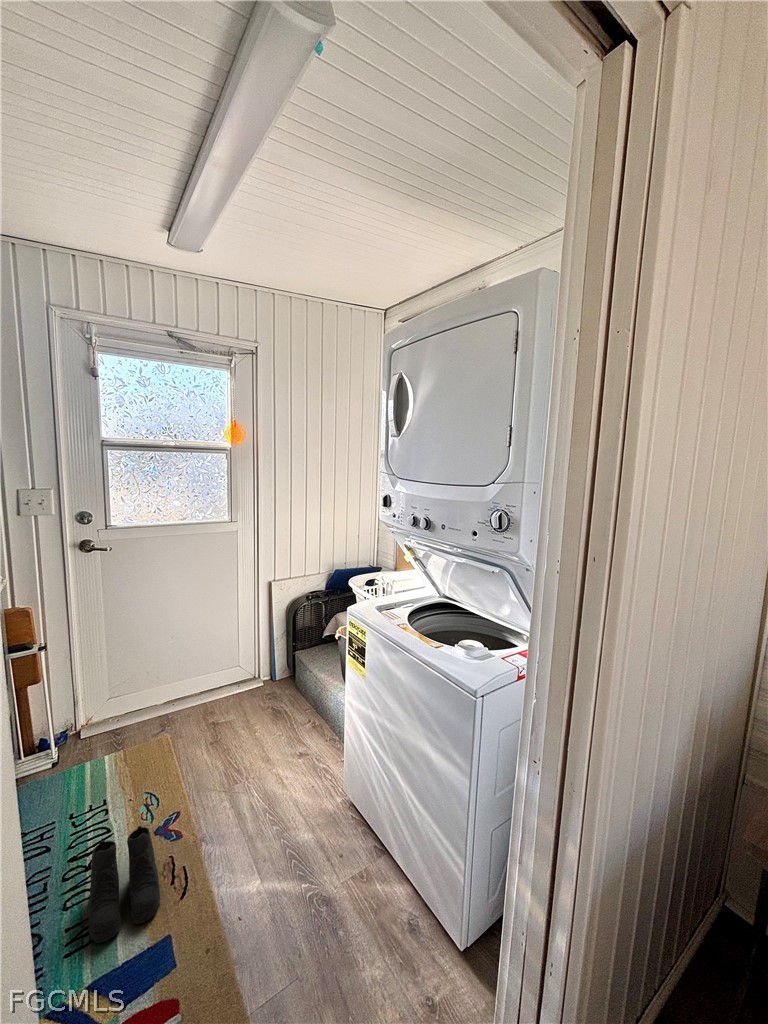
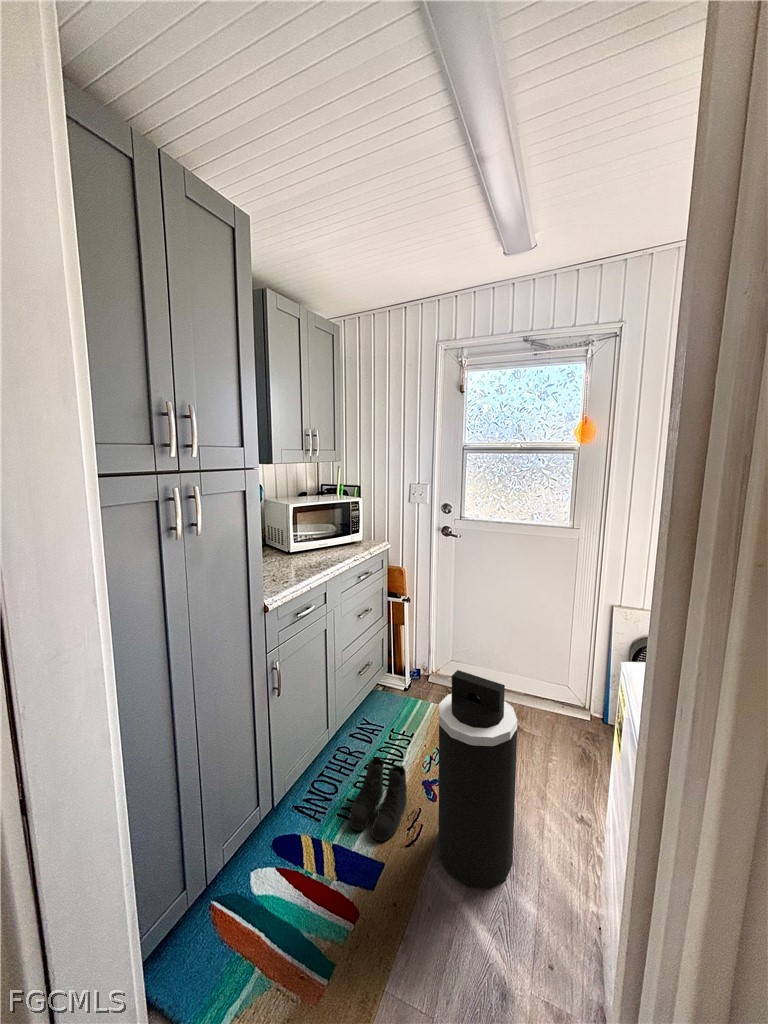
trash can: none [202,668,283,878] -> present [438,670,517,889]

